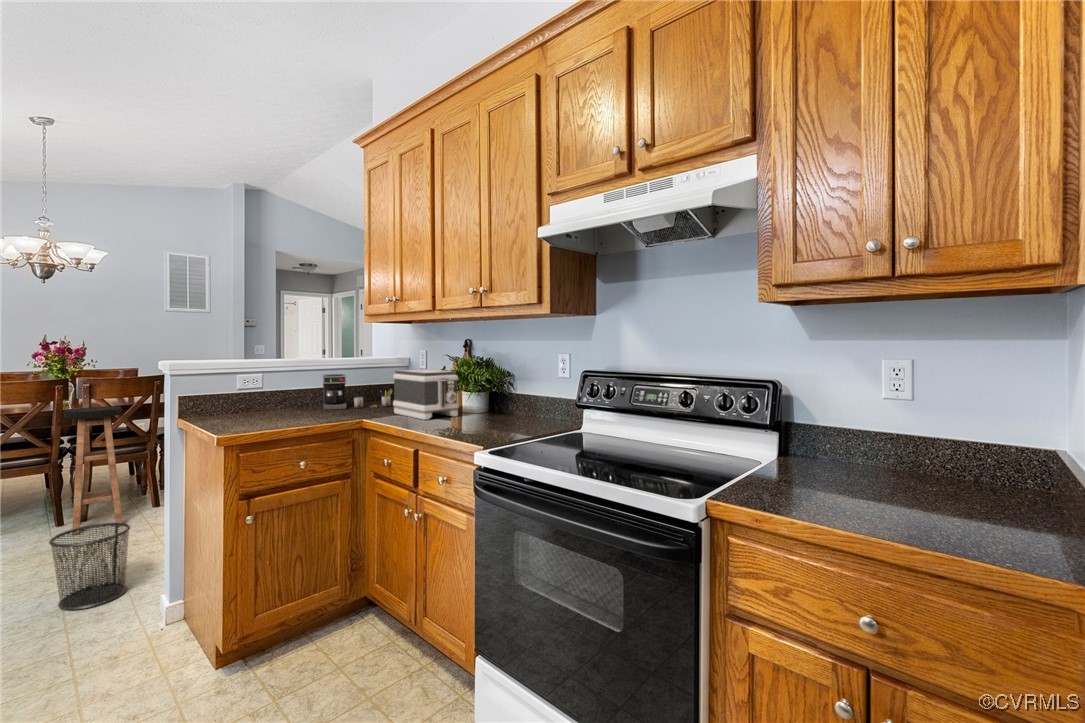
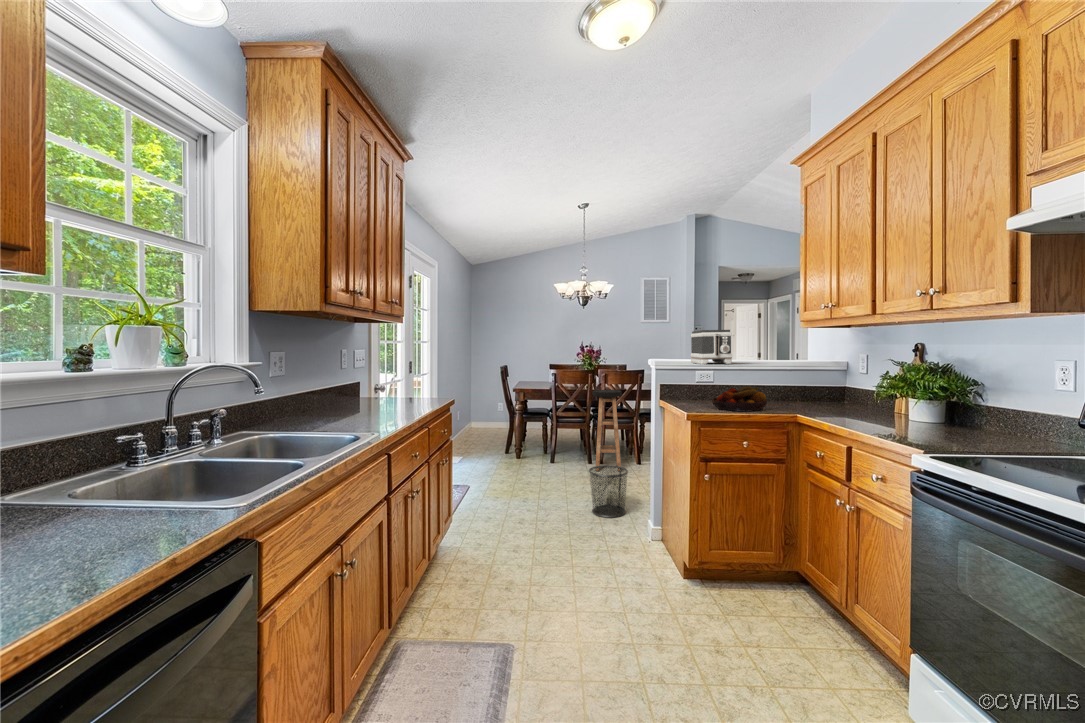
toaster: present [393,369,459,420] -> present [691,330,732,364]
coffee maker: present [323,374,393,410] -> none [761,373,827,405]
fruit bowl: none [260,391,330,423] -> present [712,387,767,412]

